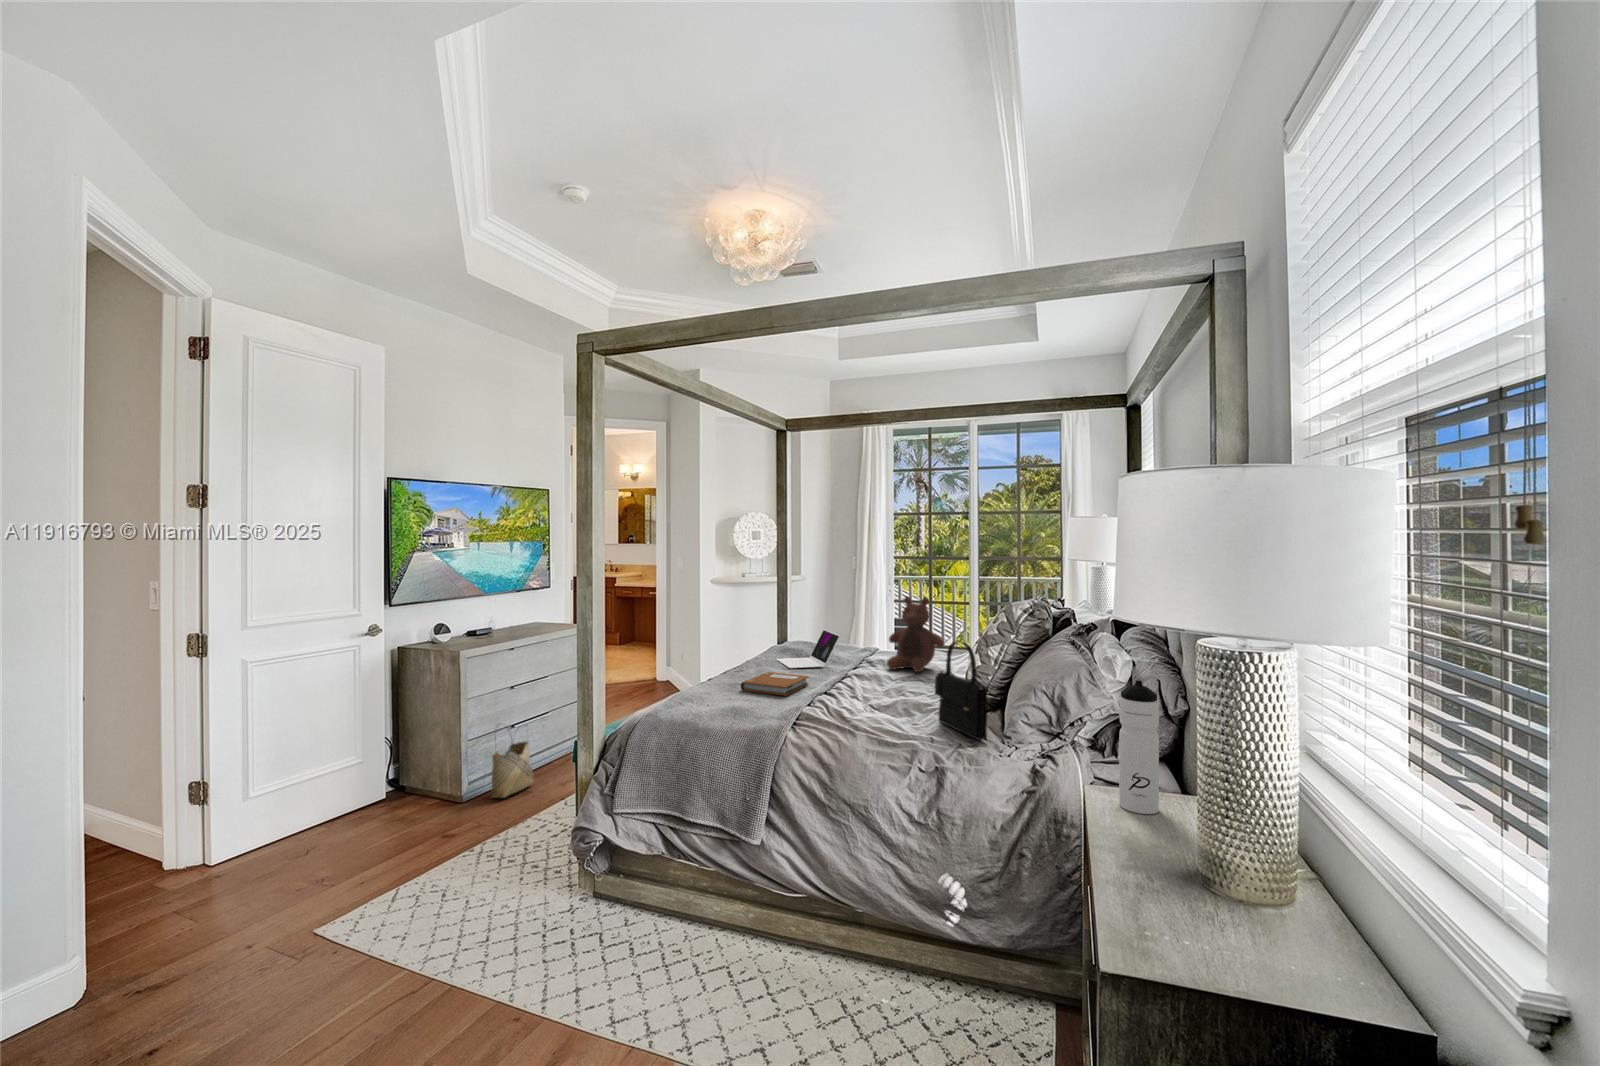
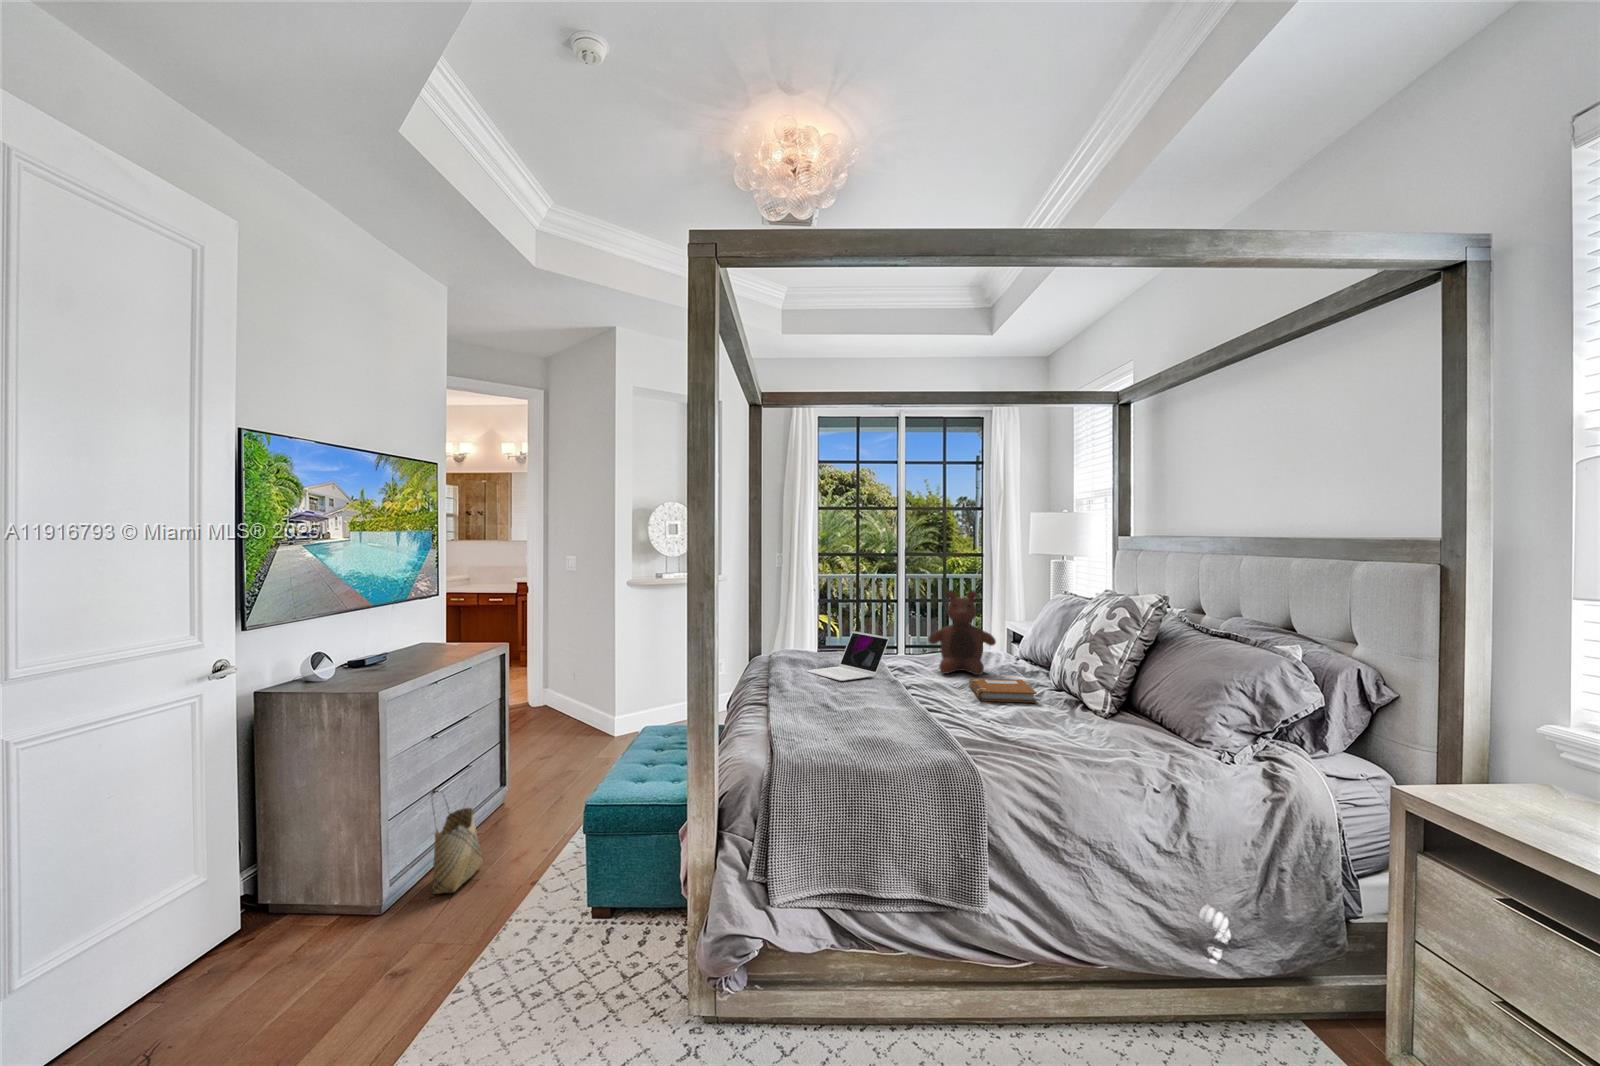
handbag: present [935,641,987,741] -> none [1095,638,1187,750]
notebook: present [741,672,809,696] -> present [969,678,1037,703]
water bottle: present [1119,681,1159,814] -> none [1472,671,1526,815]

